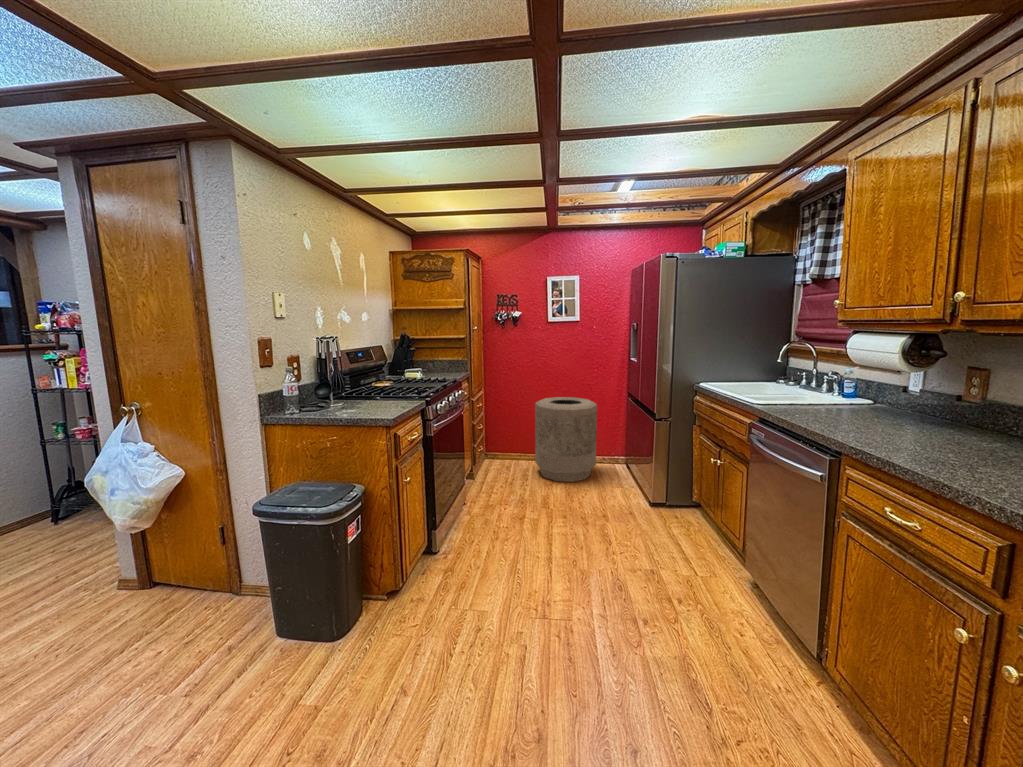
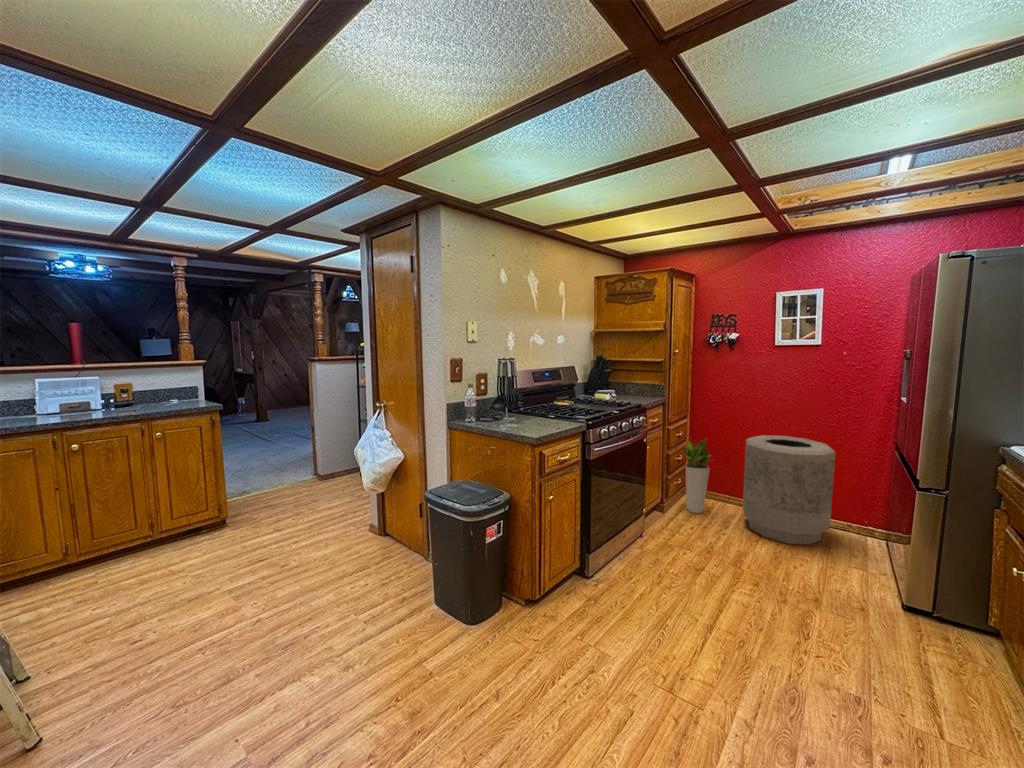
planter: none [485,406,512,474] -> present [683,438,711,513]

